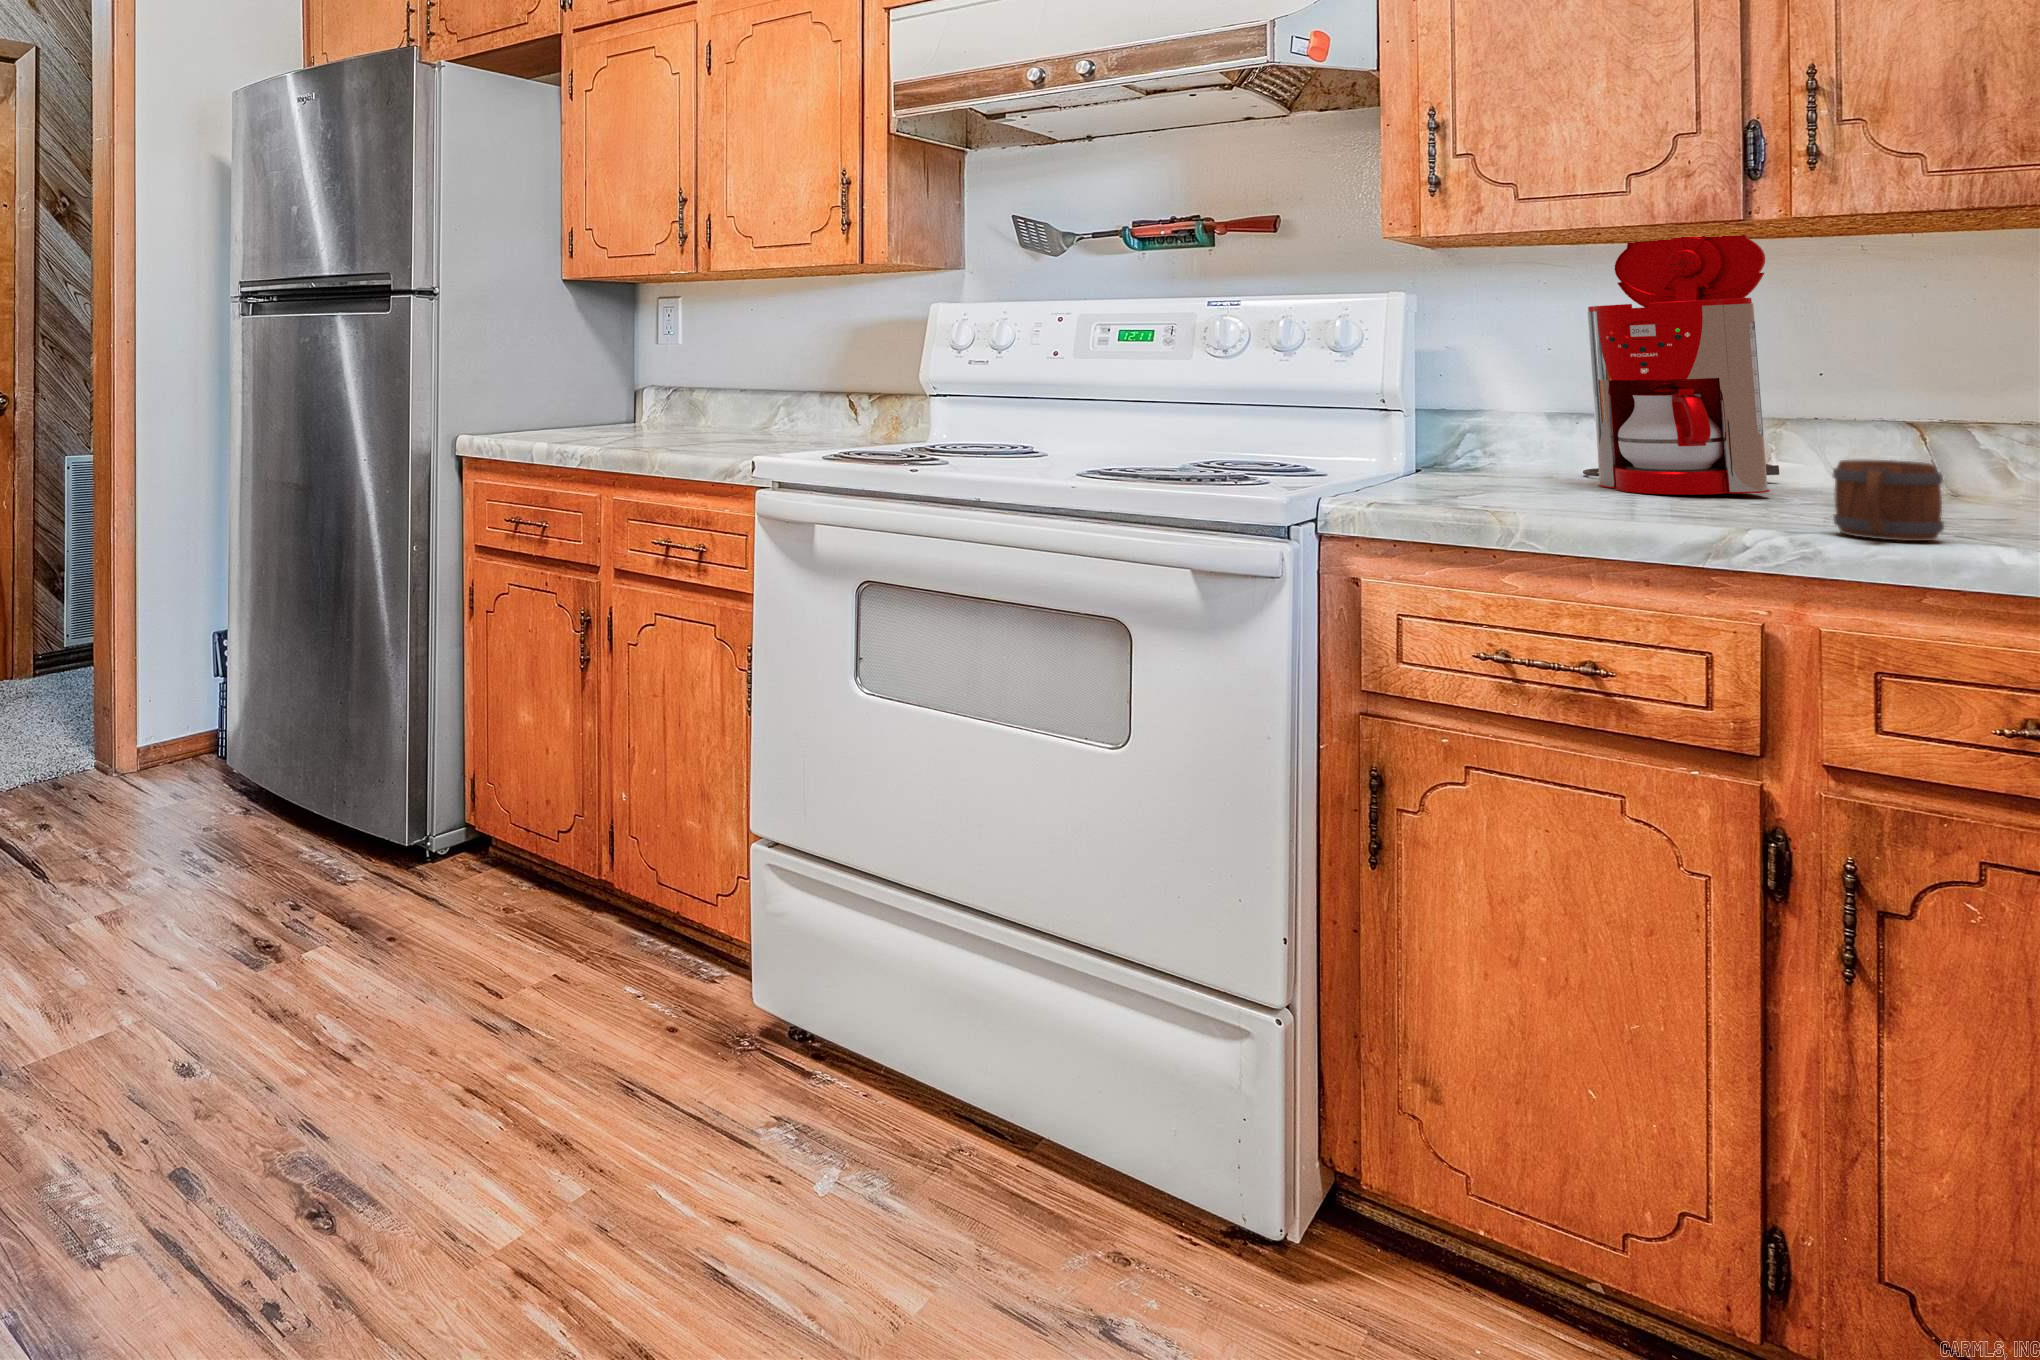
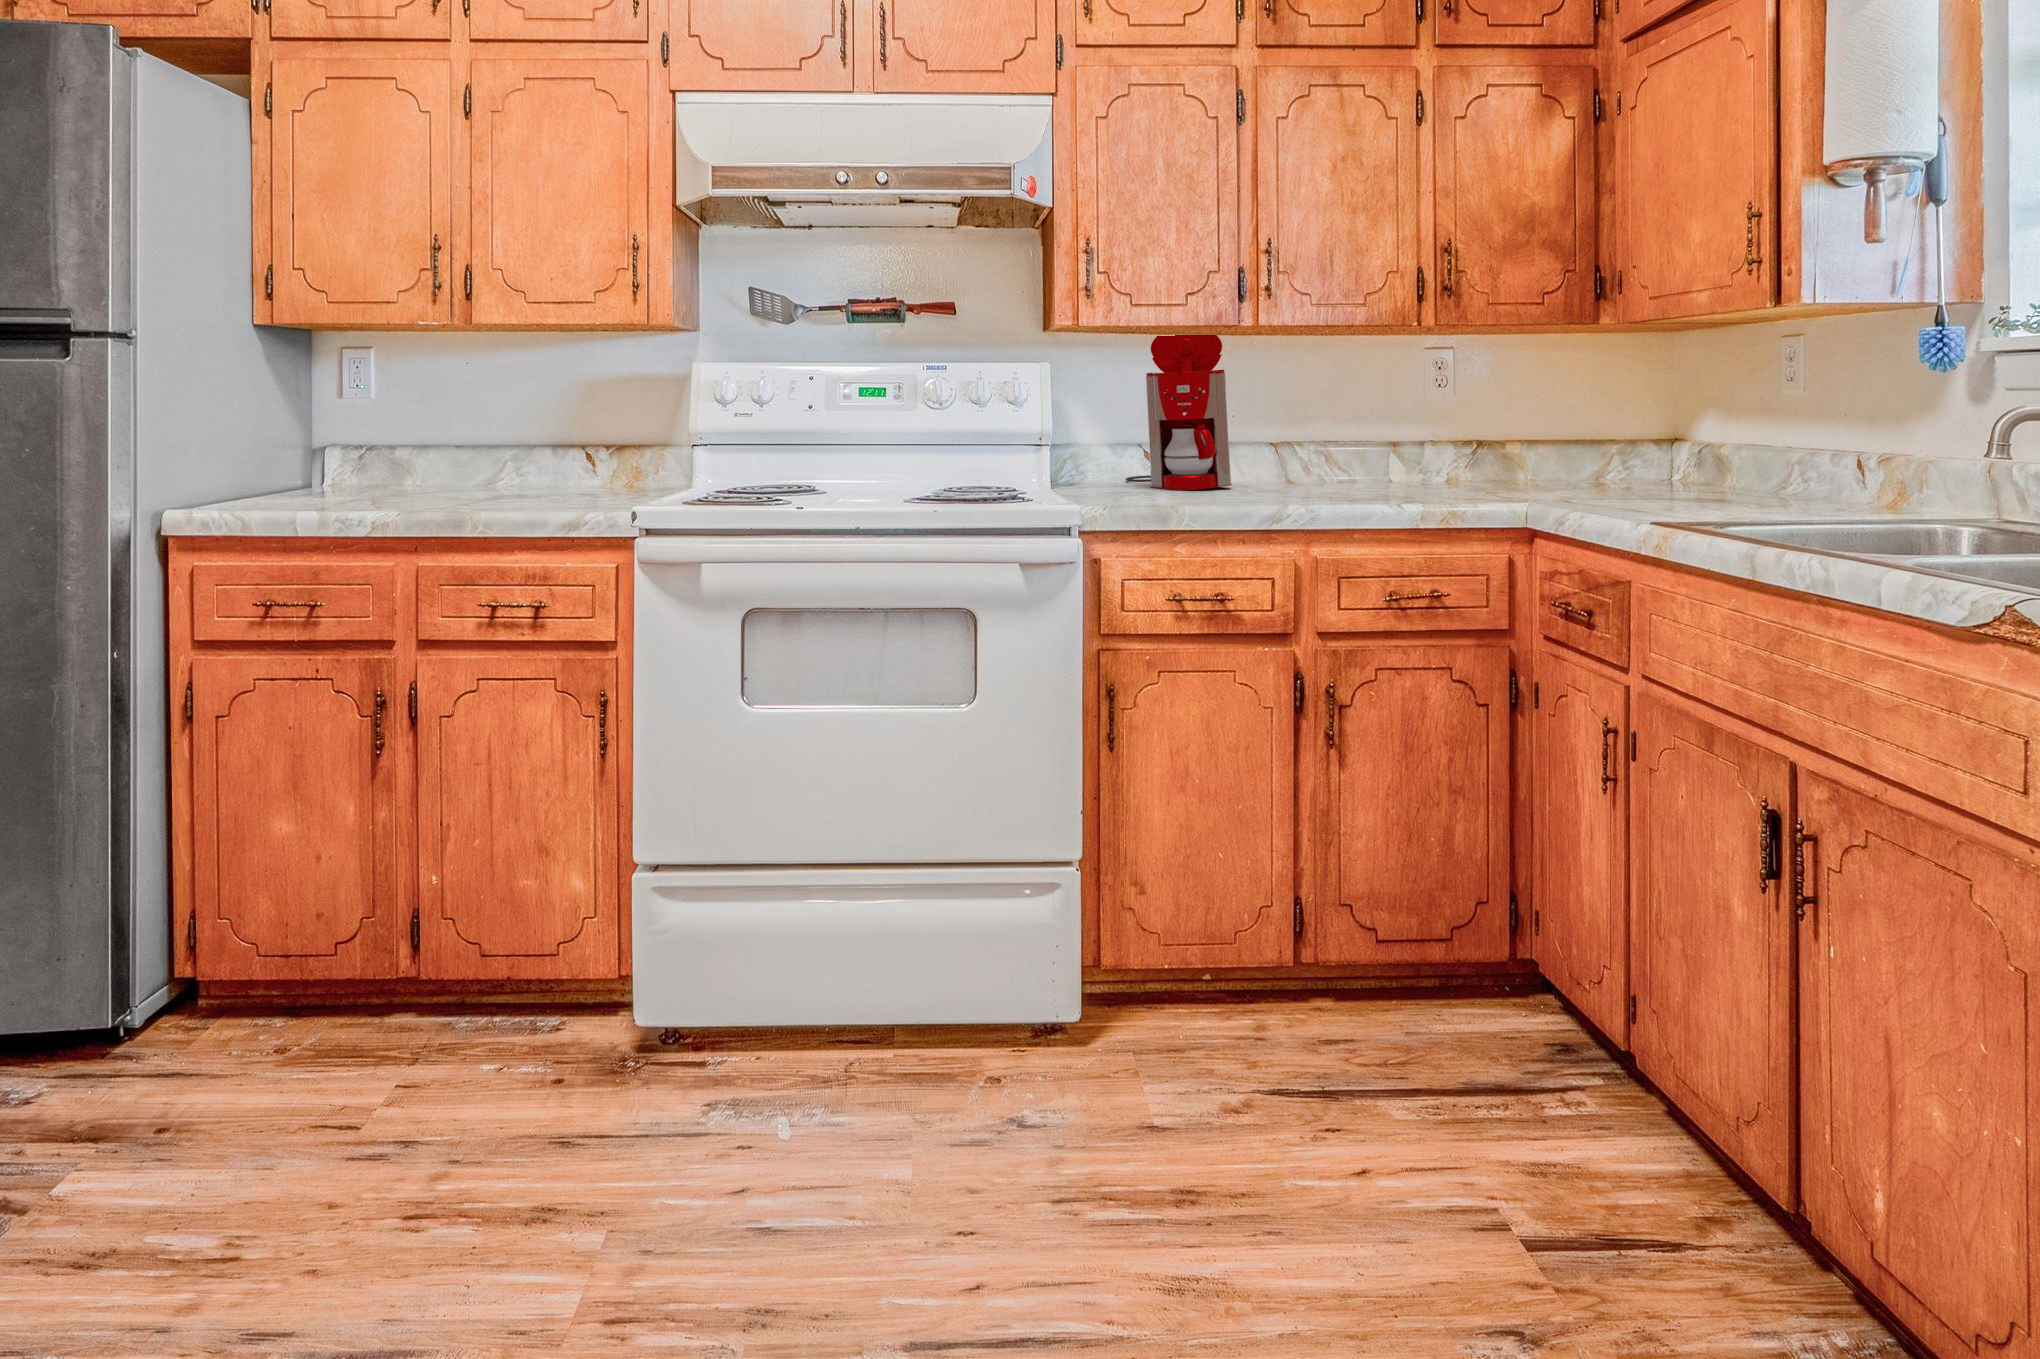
mug: present [1832,459,1944,541] -> none [1304,461,1347,504]

